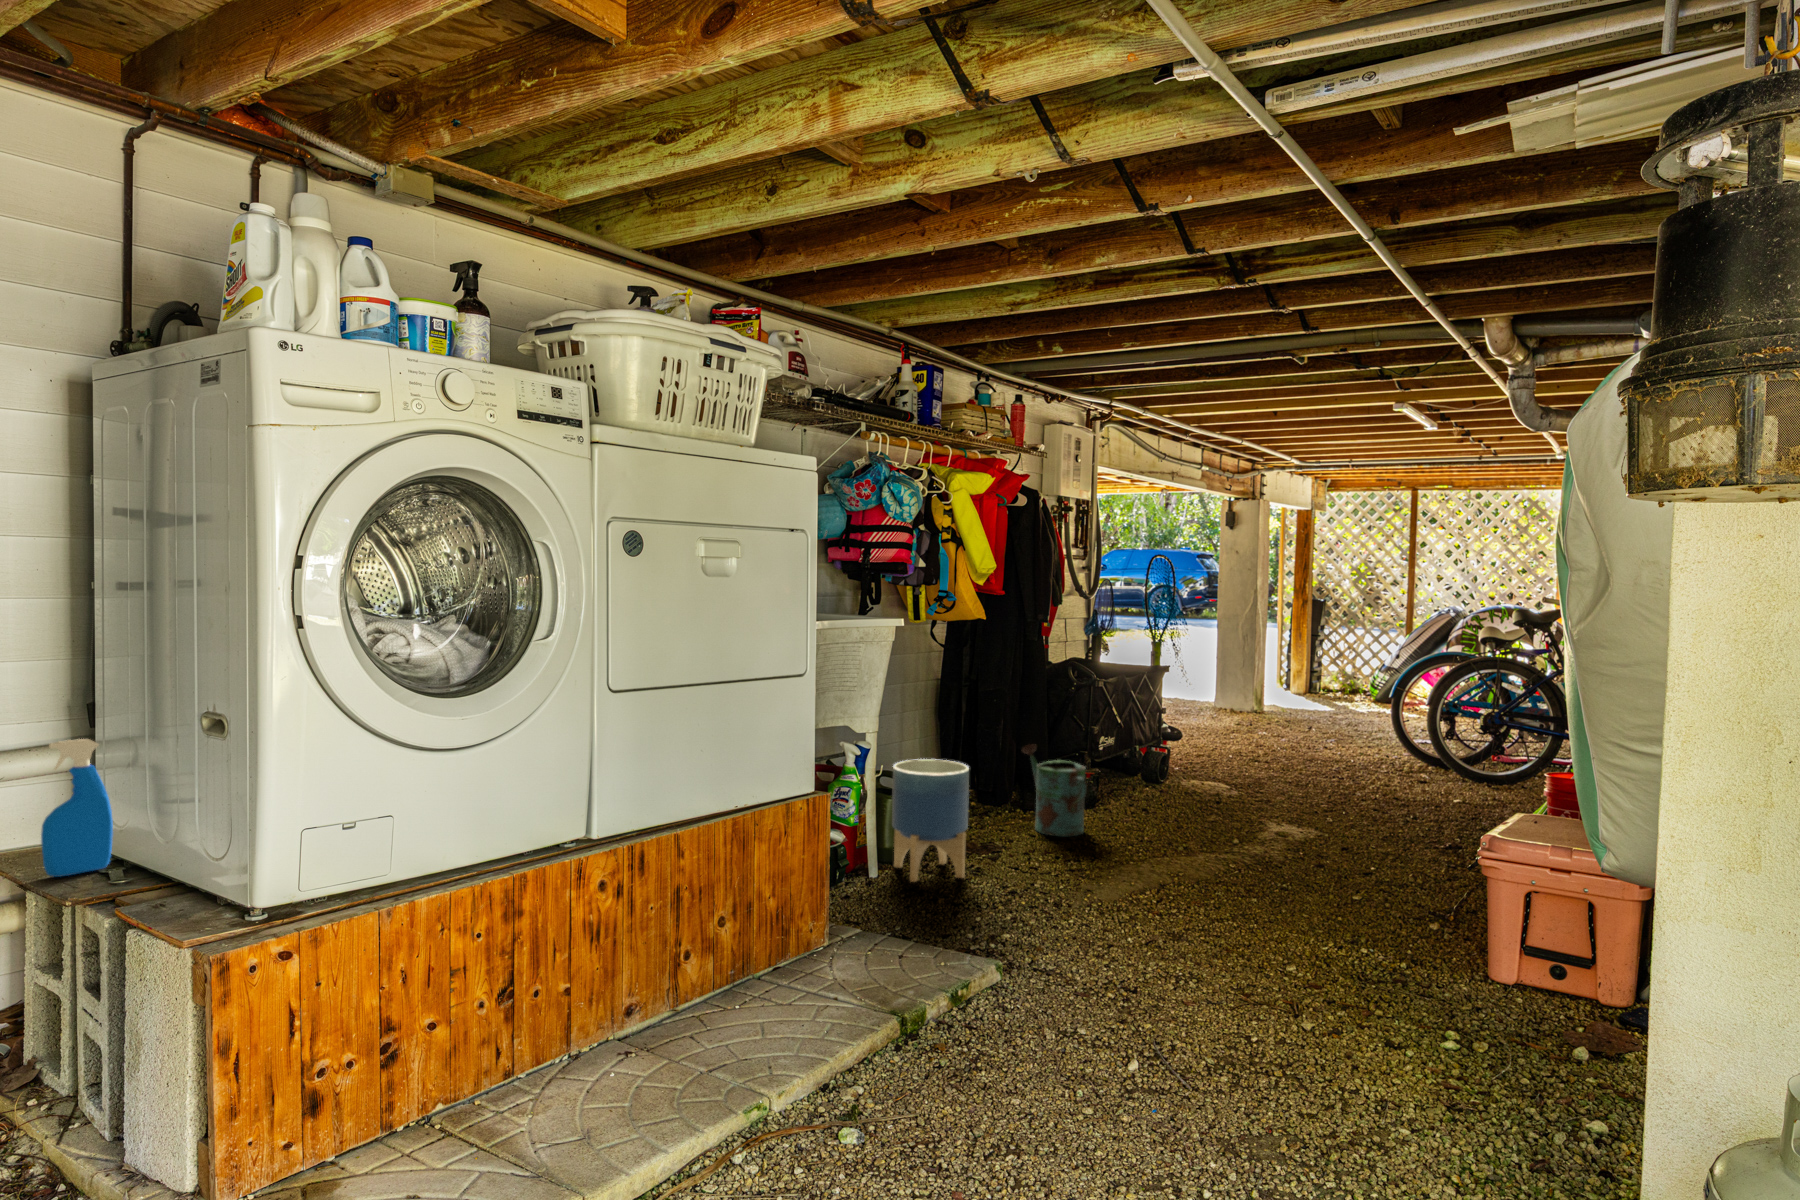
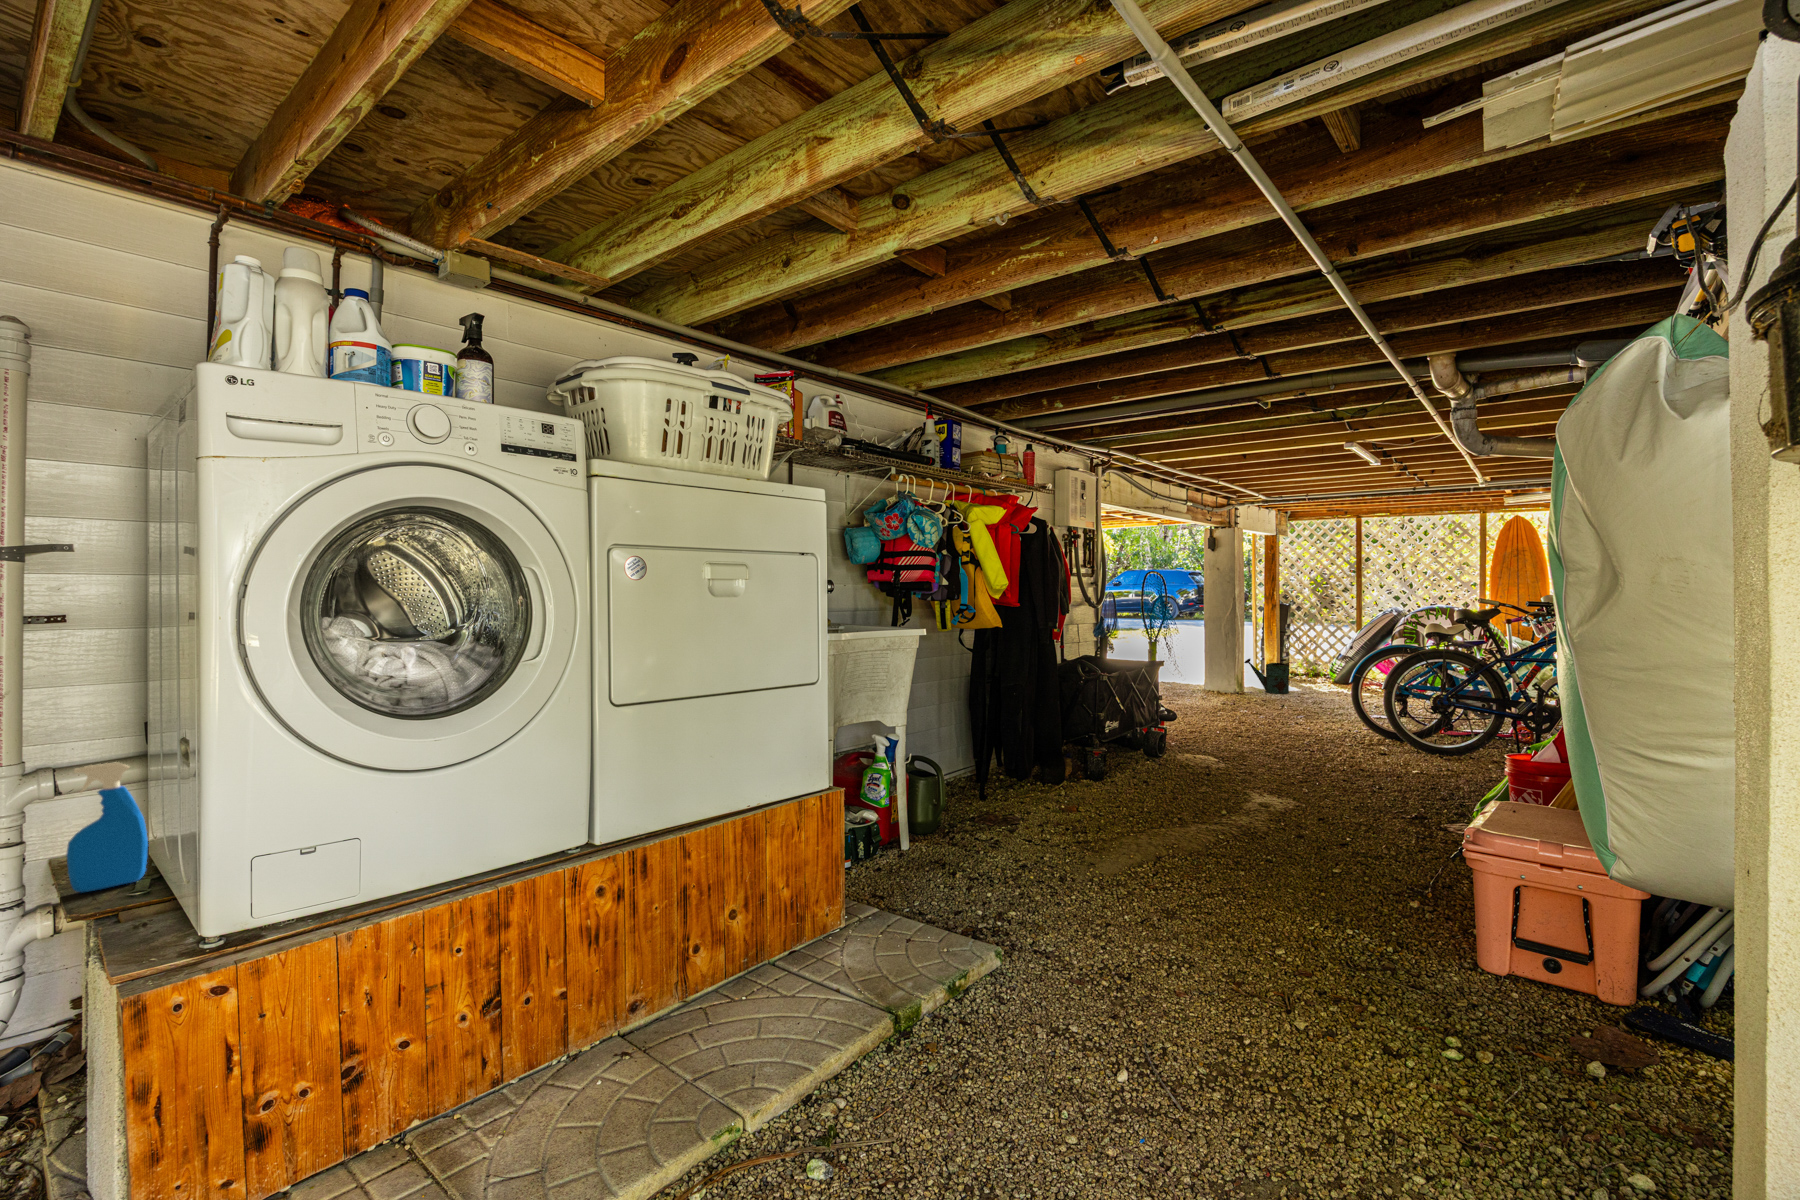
watering can: present [1022,744,1087,836] -> present [1244,659,1298,694]
planter: present [892,759,969,882] -> none [922,746,985,852]

